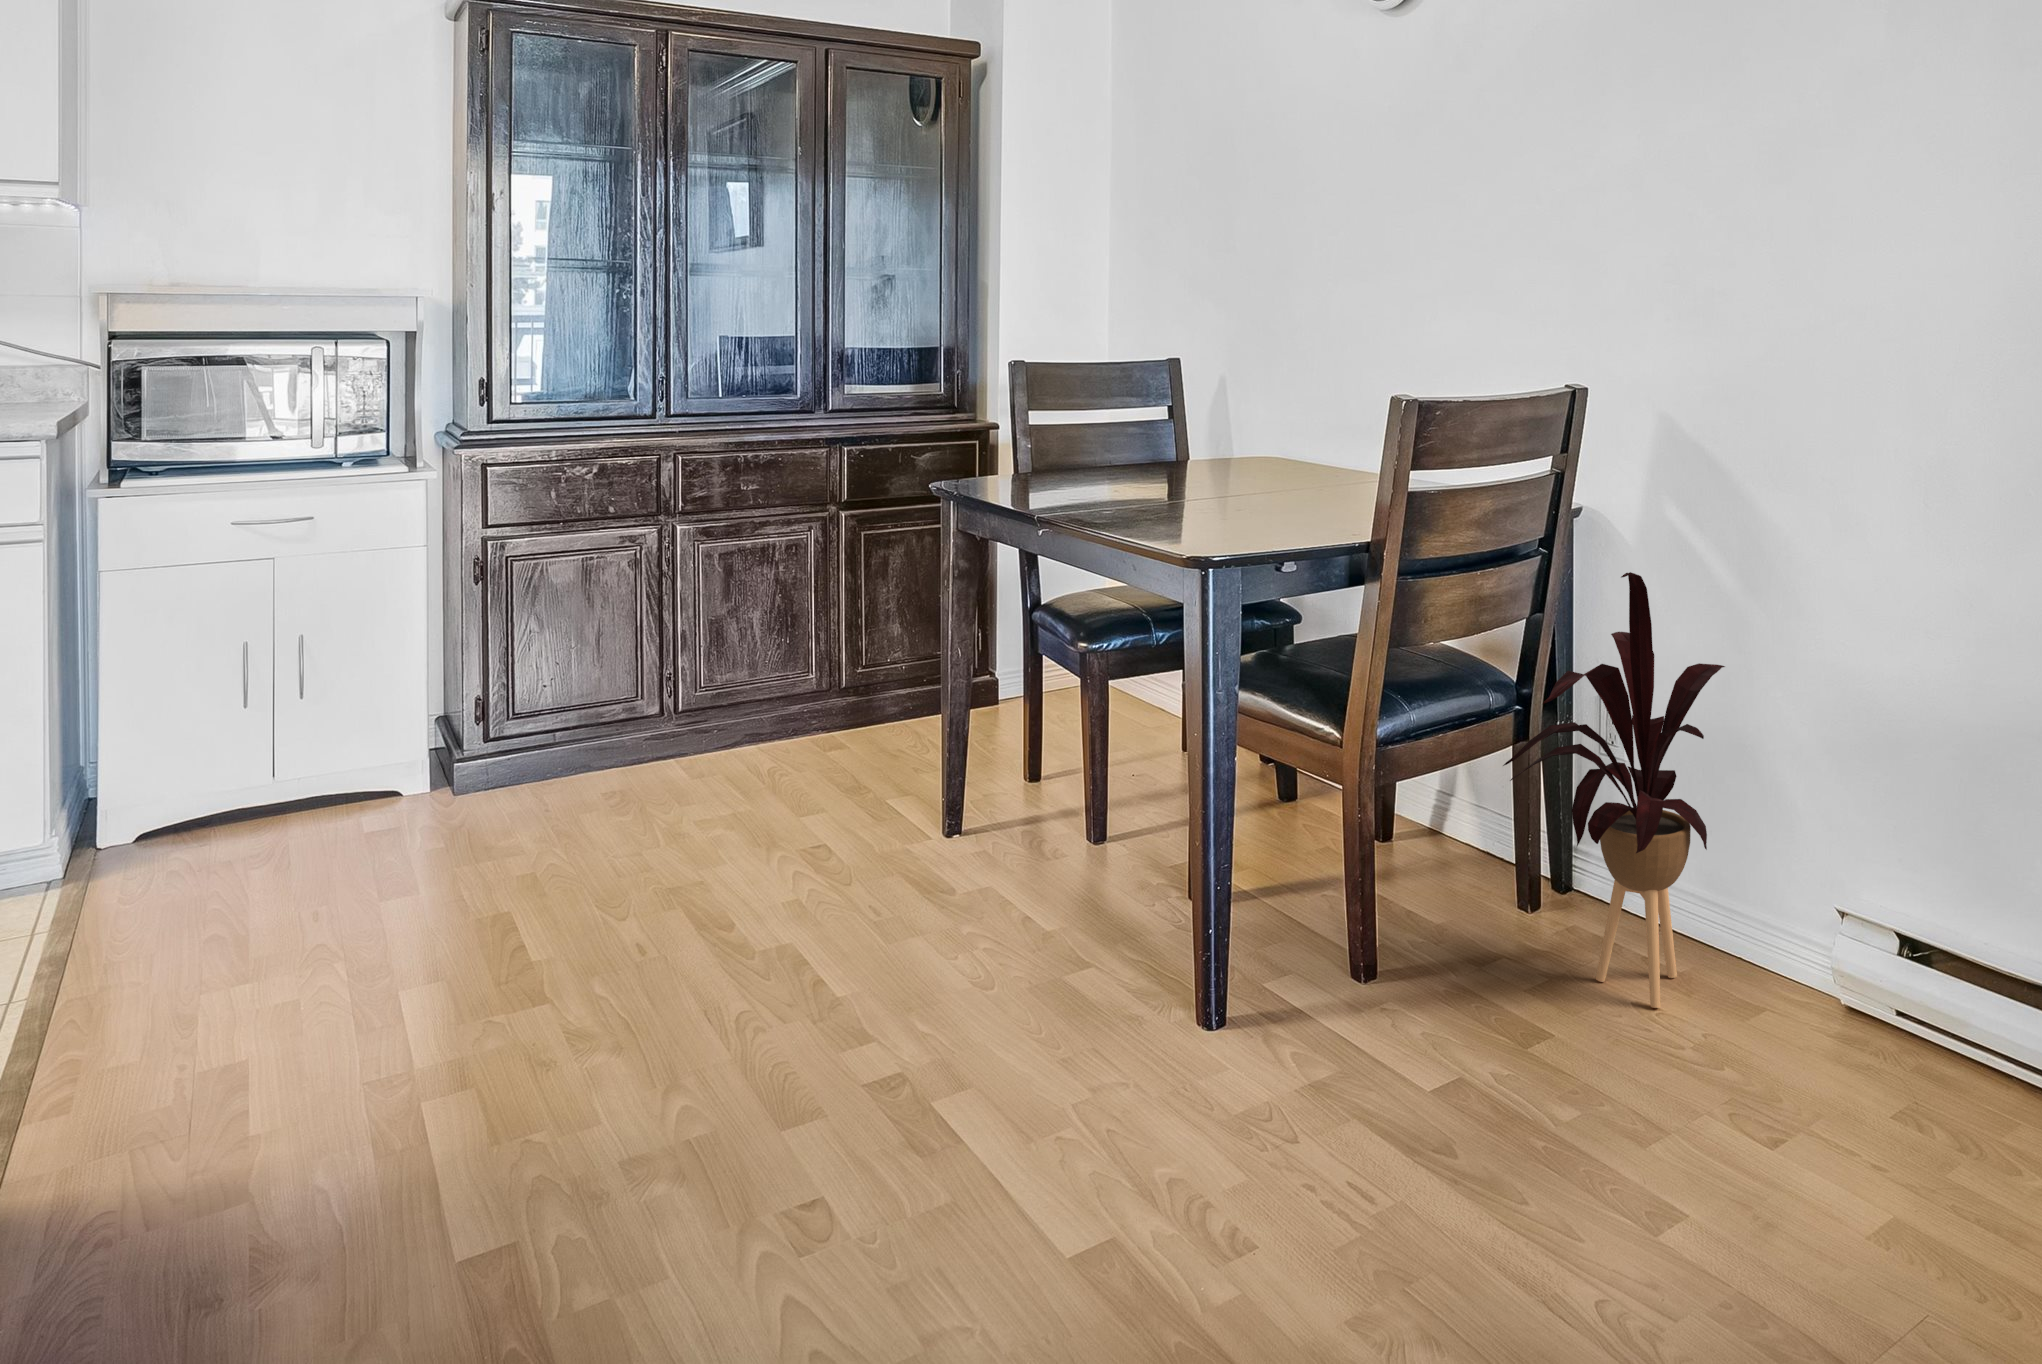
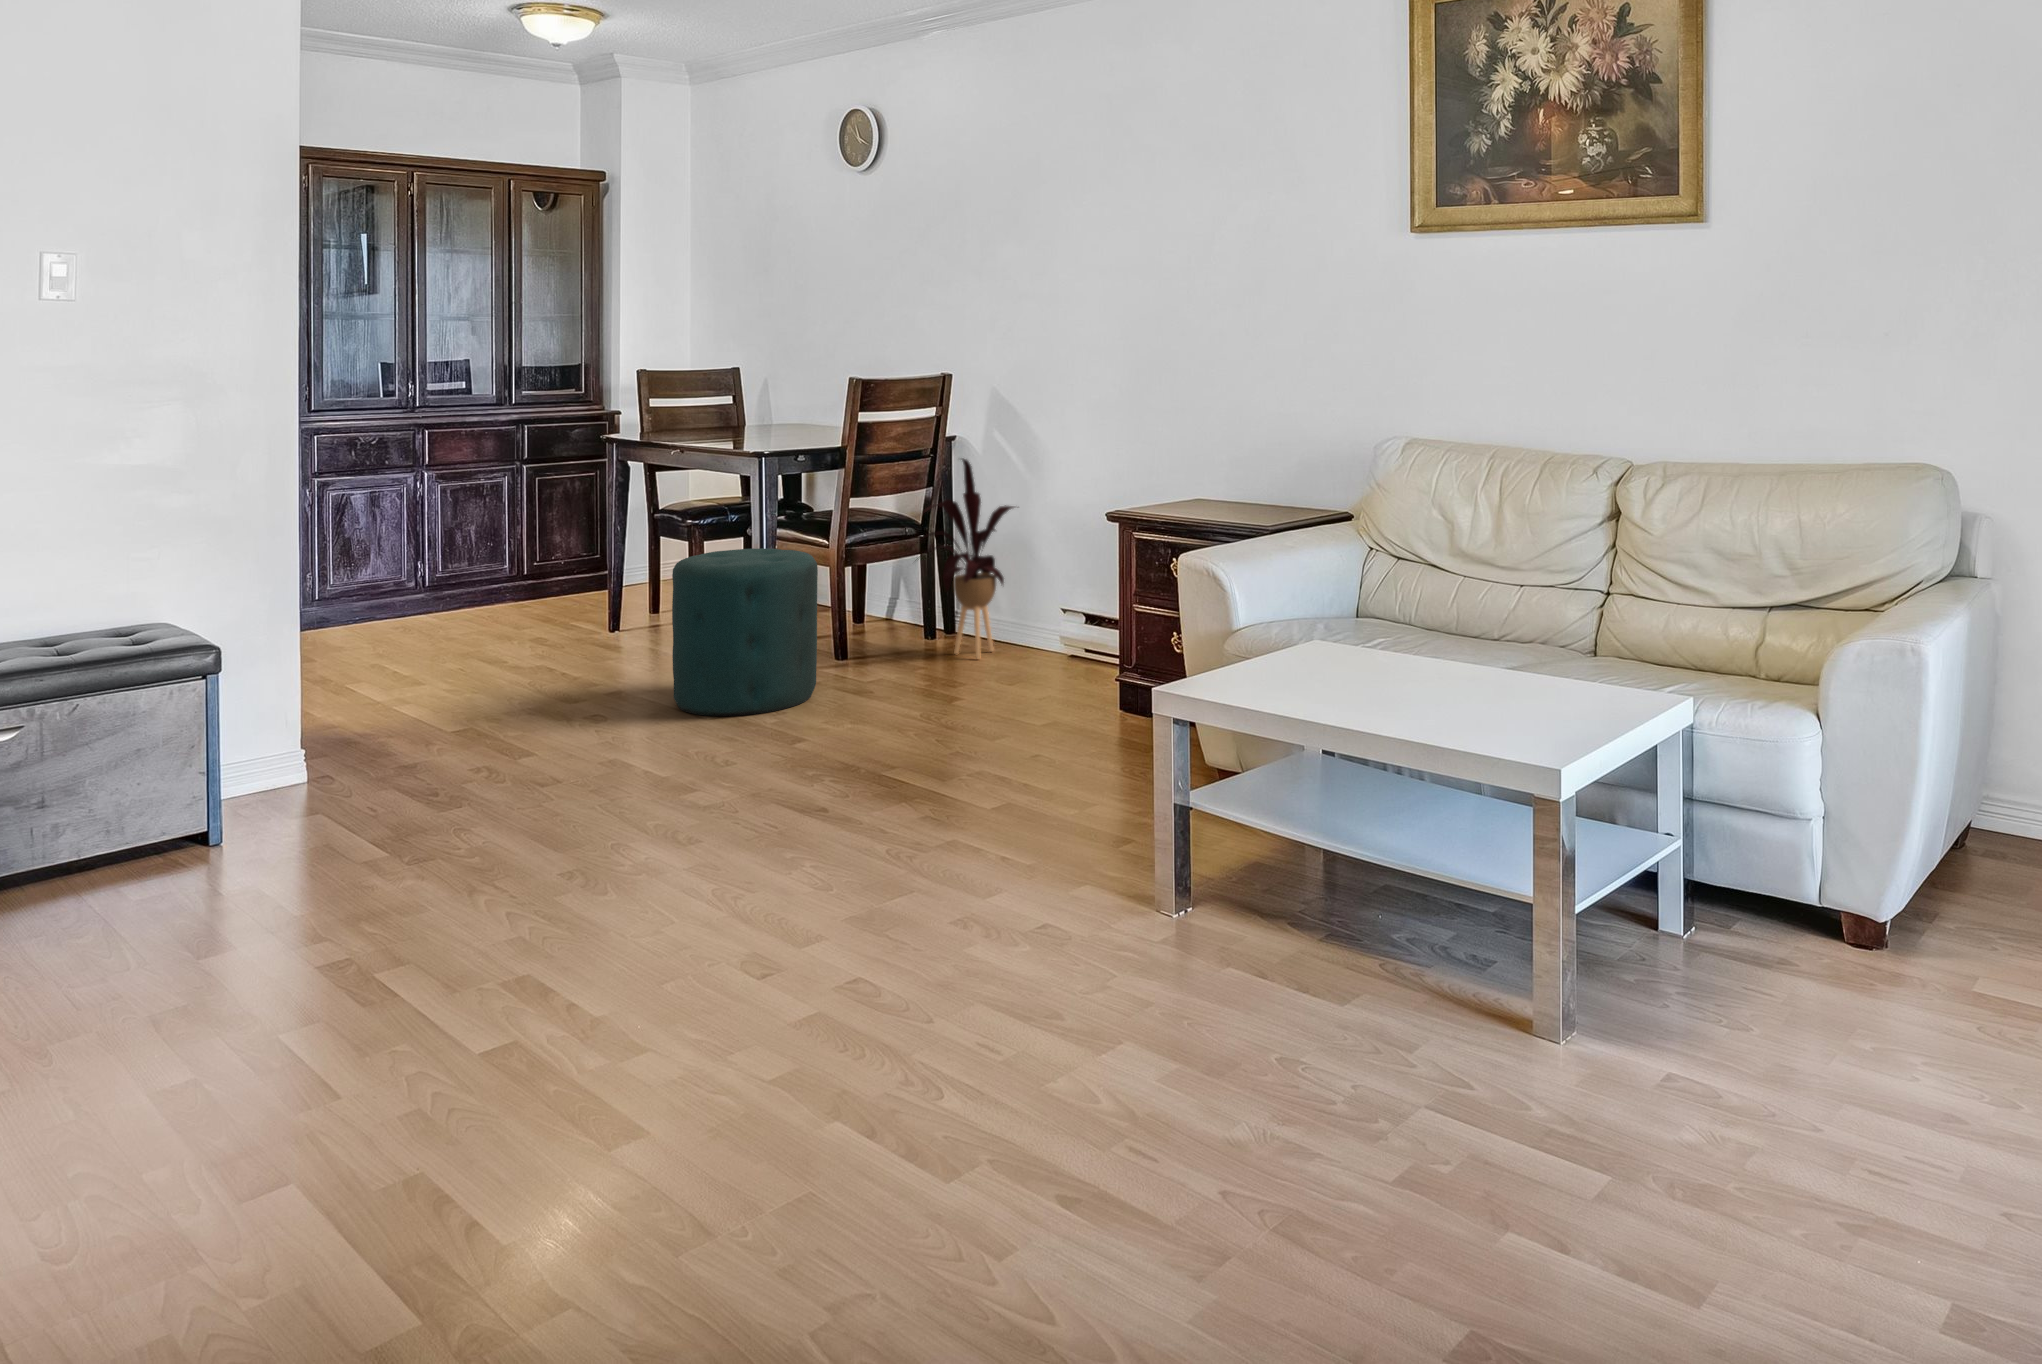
ottoman: none [1010,773,1338,1235] -> present [672,548,818,716]

